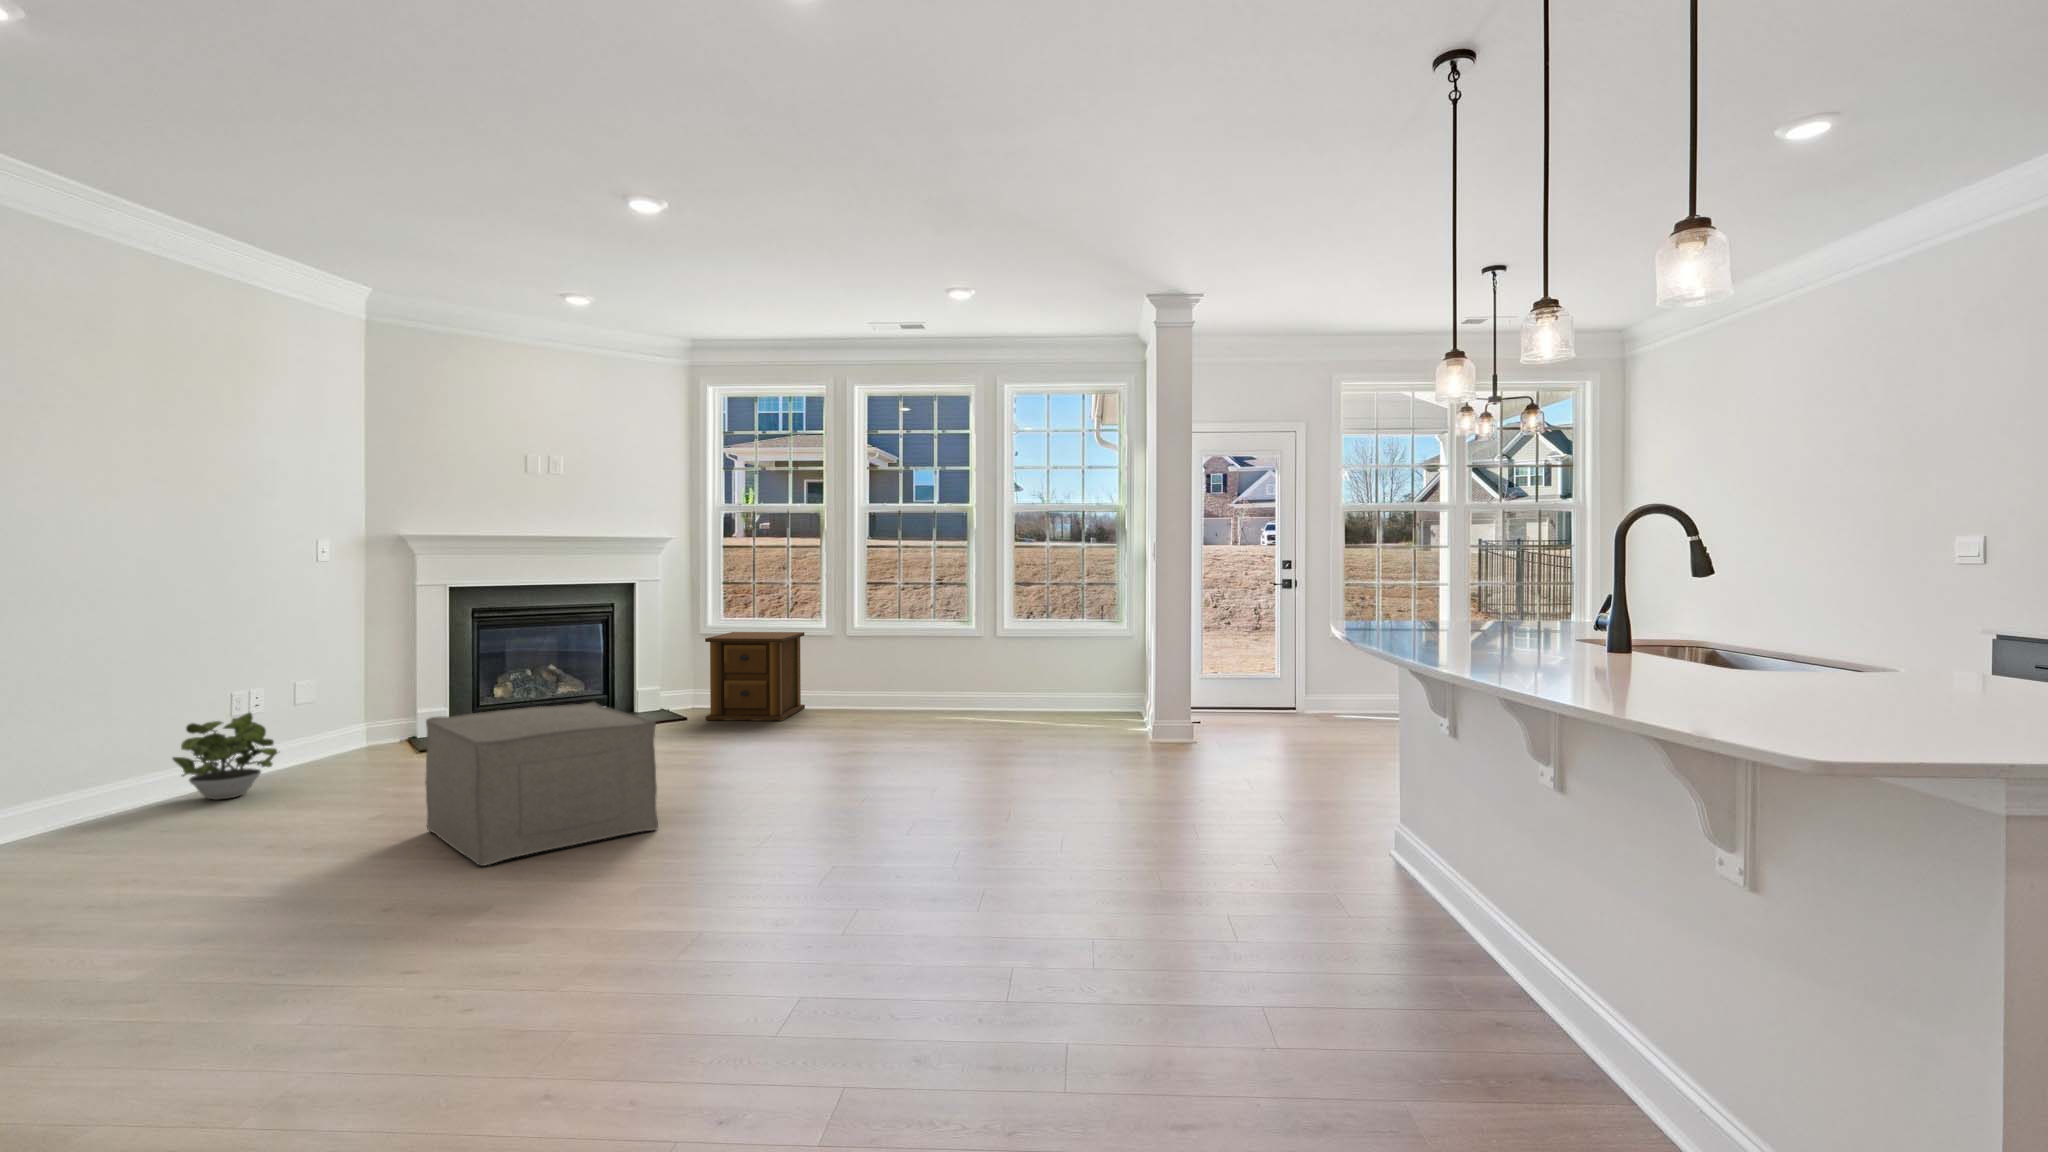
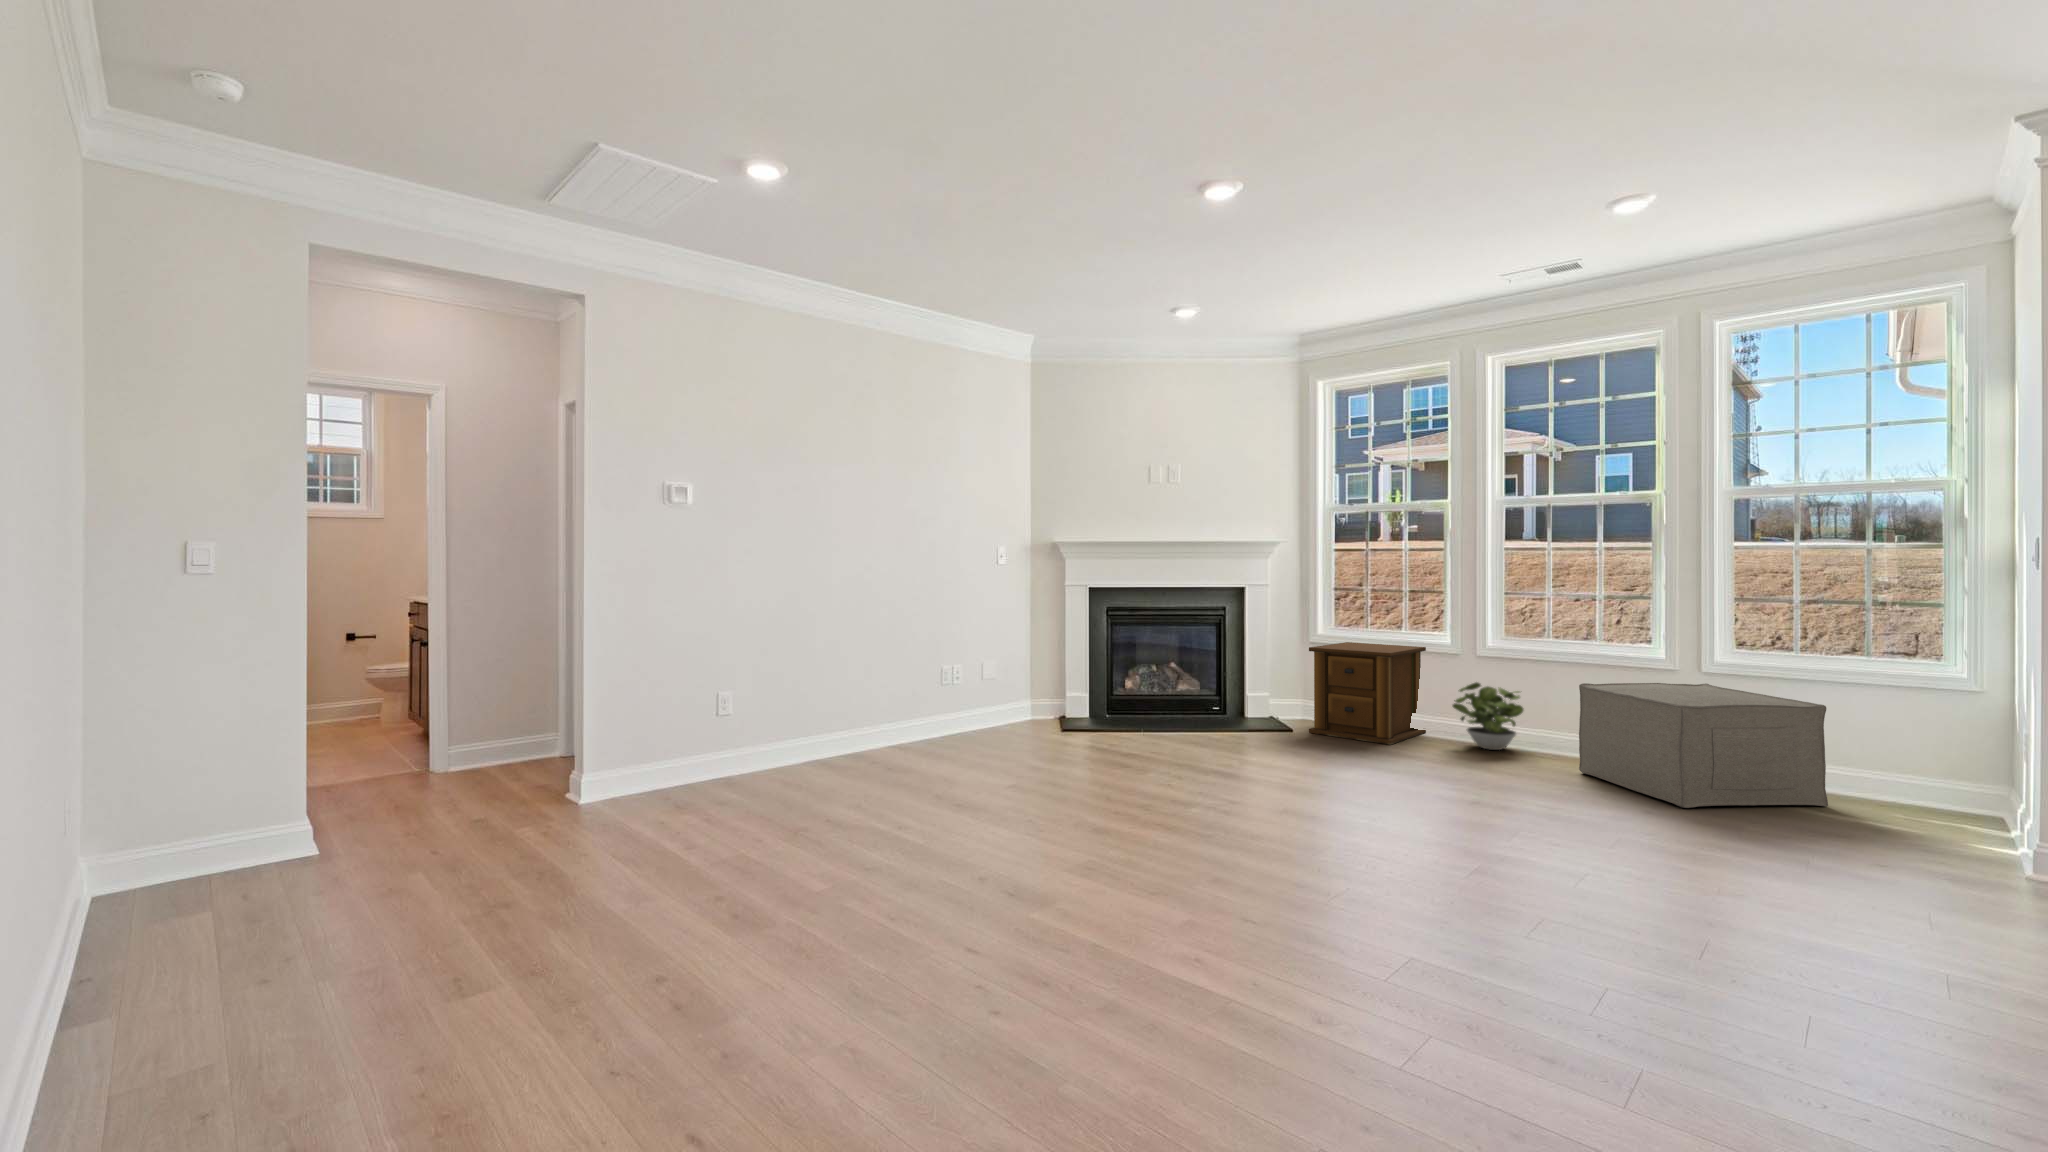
ottoman: present [426,702,658,866] -> present [1579,683,1828,808]
potted plant: present [173,713,278,800] -> present [1453,682,1523,750]

